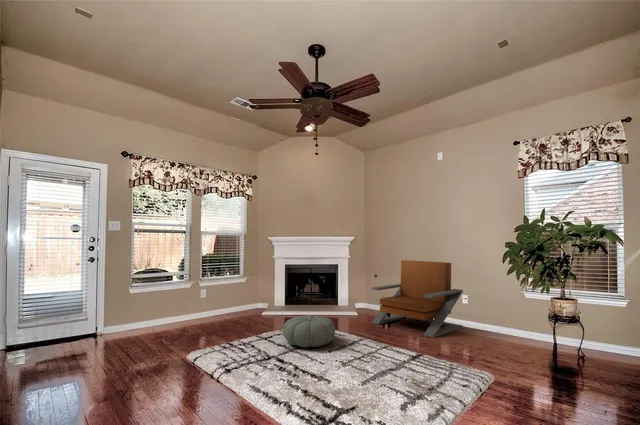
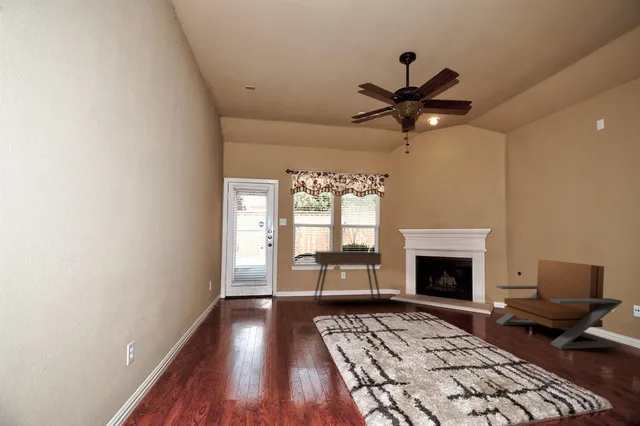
console table: none [167,262,254,334] -> present [314,251,381,304]
pouf: present [283,315,335,347] -> none [390,303,440,332]

